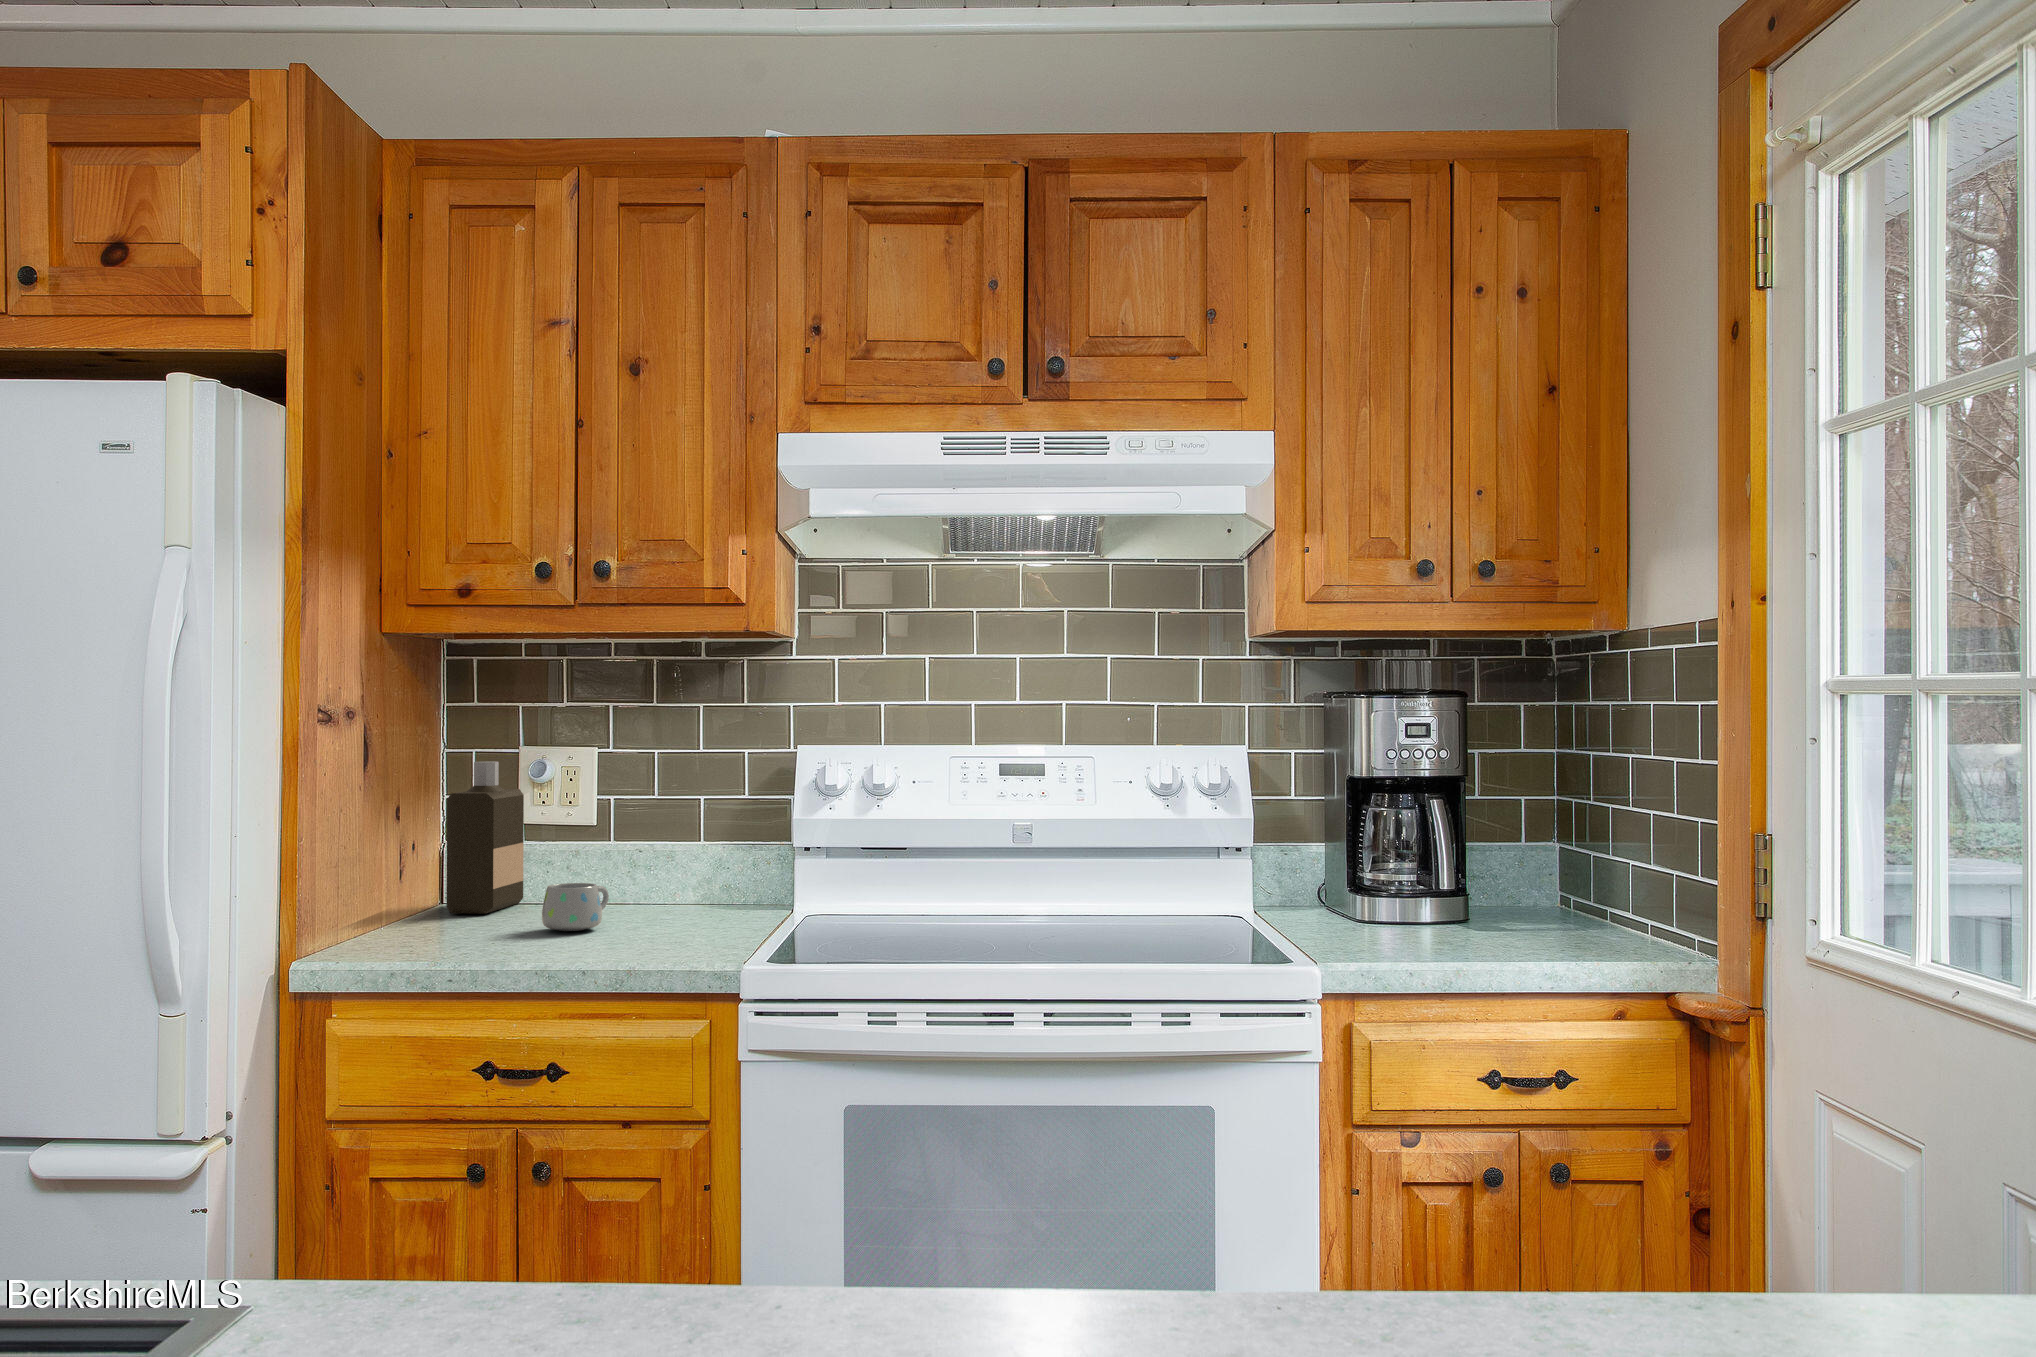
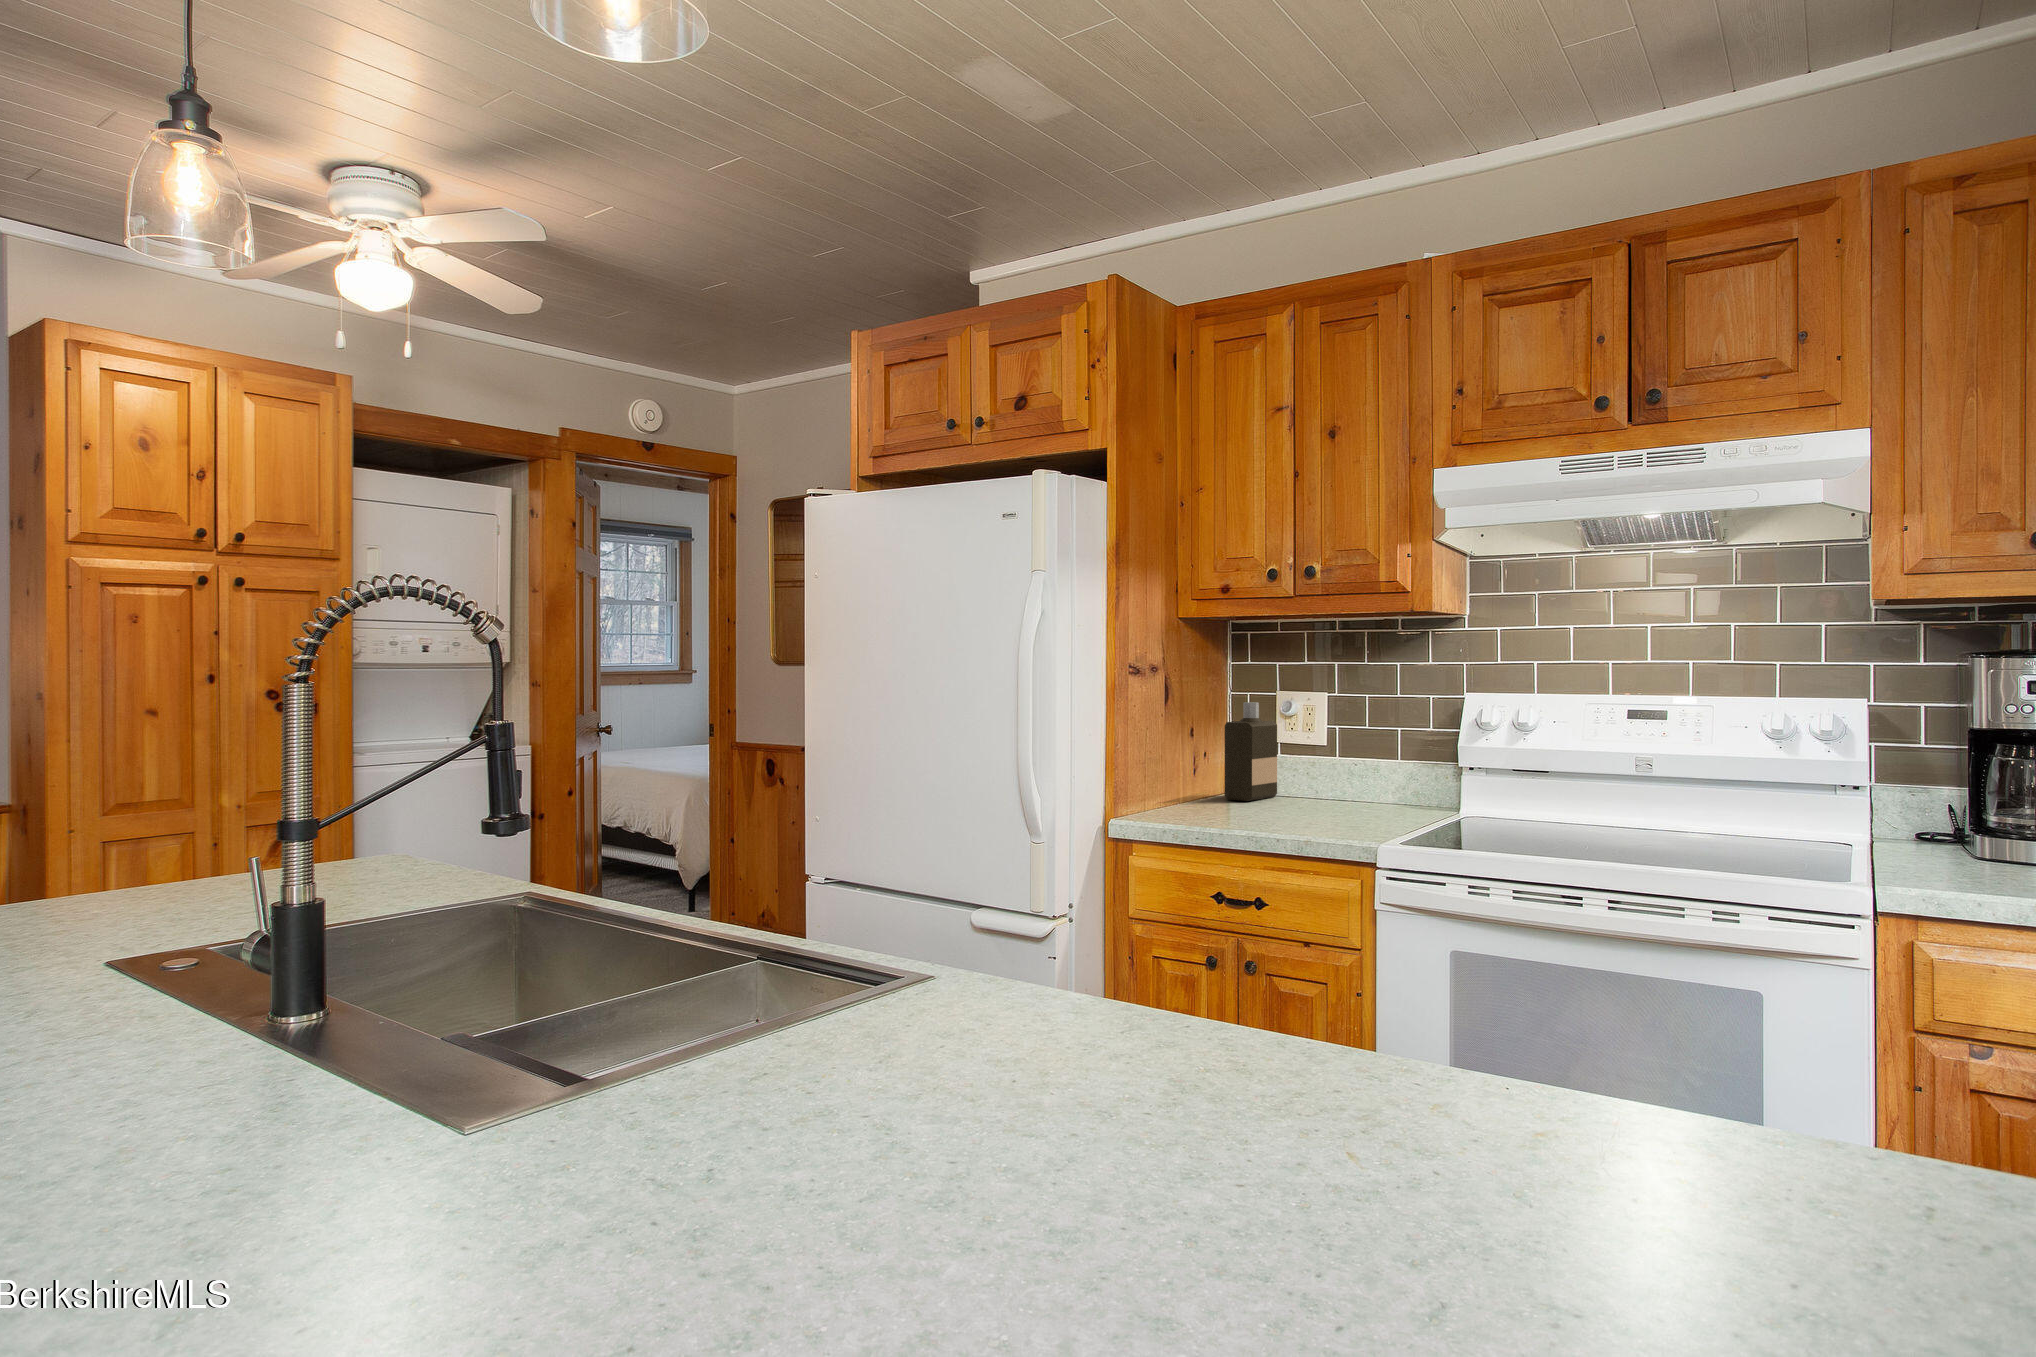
mug: present [542,883,609,931] -> none [1272,783,1319,815]

